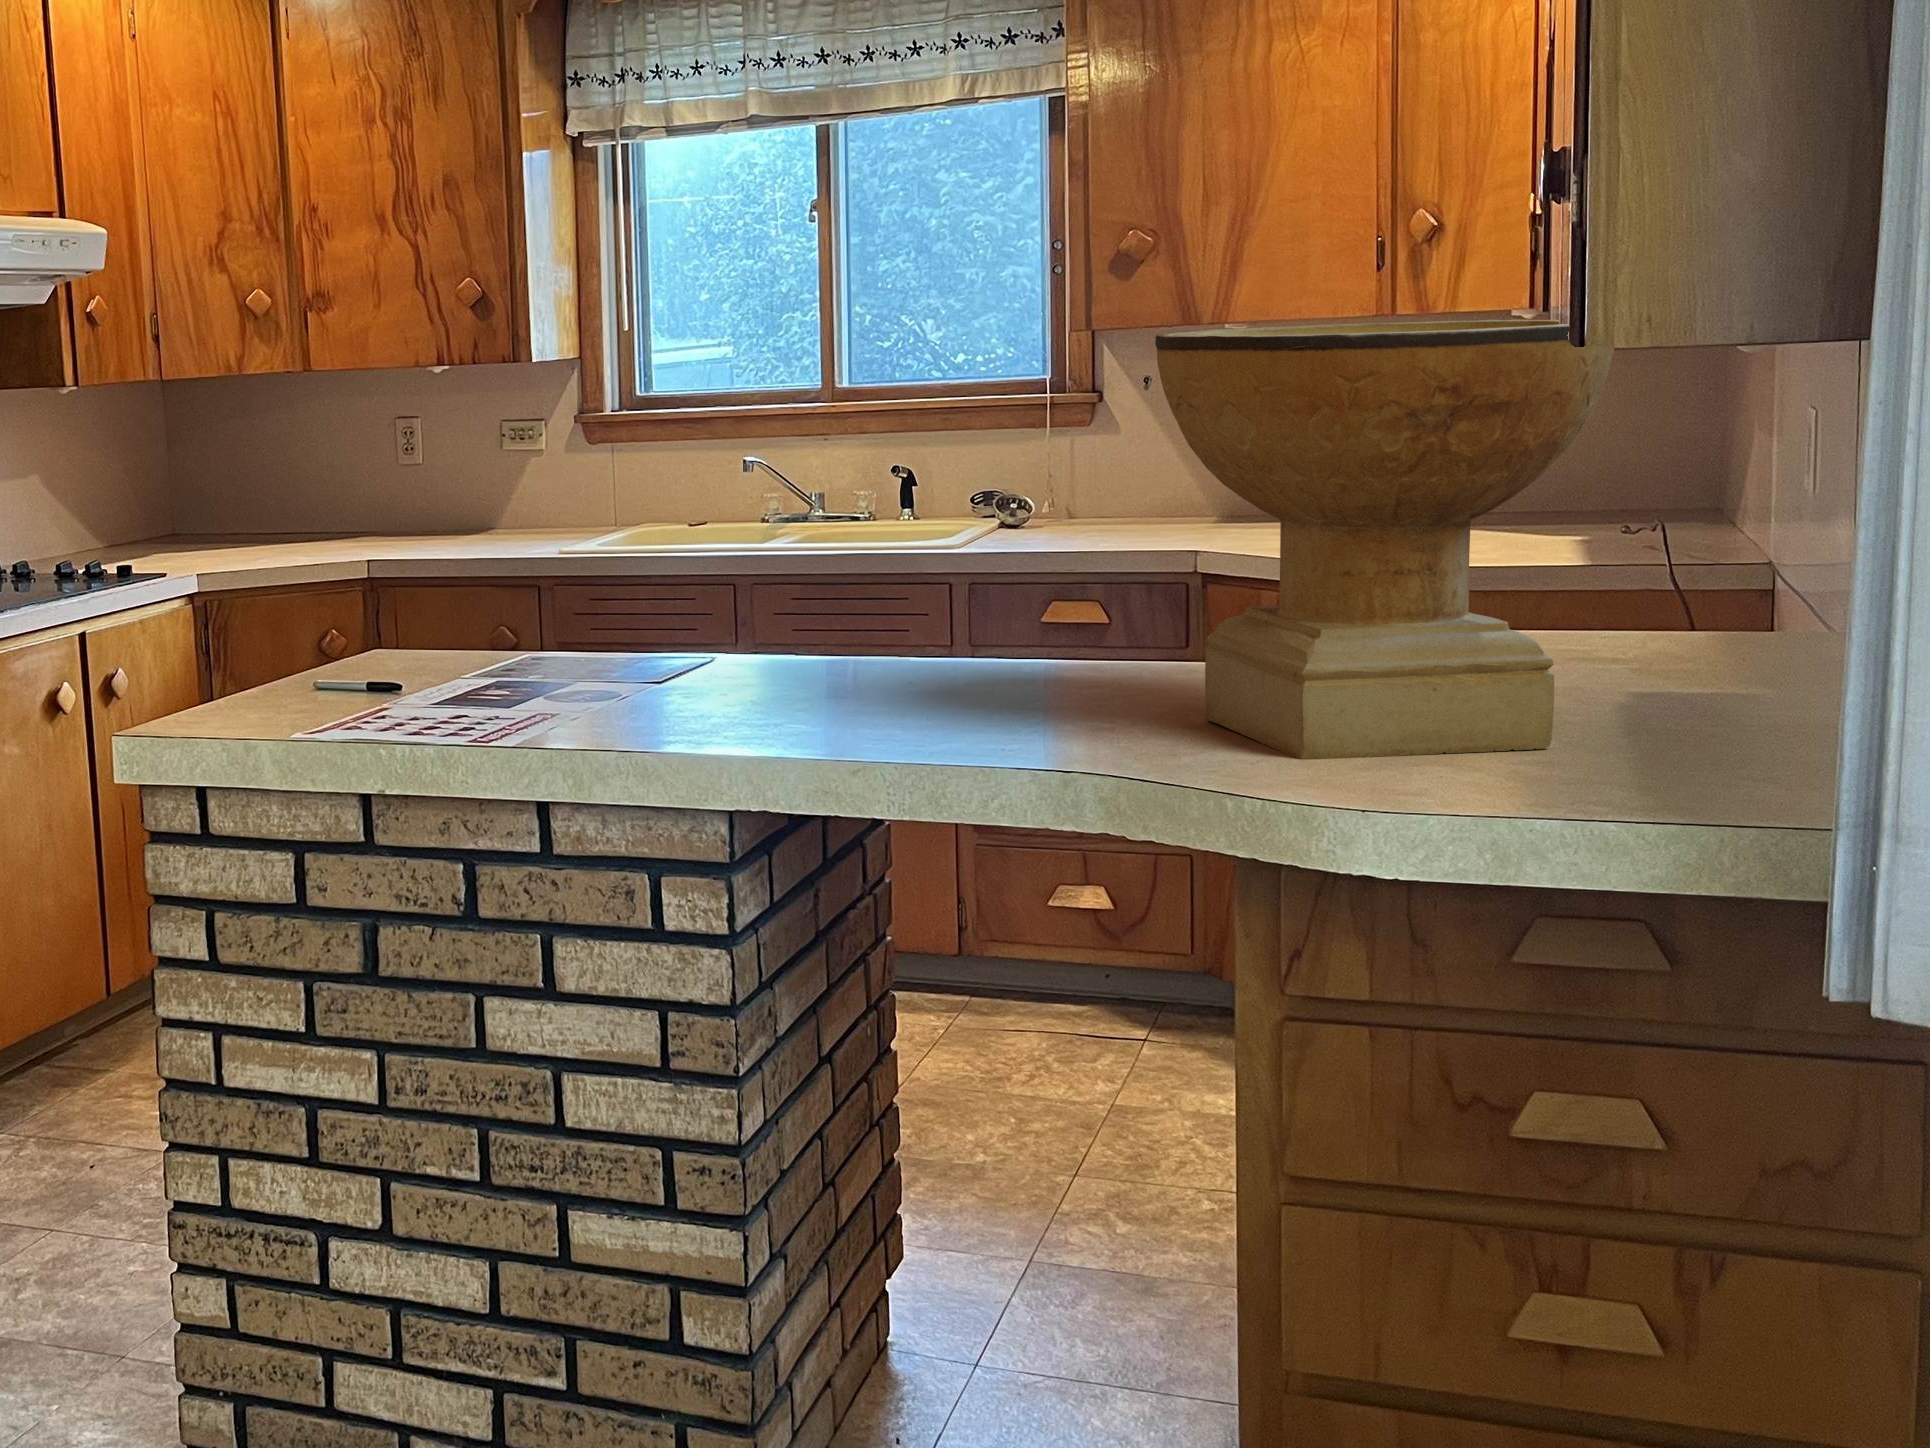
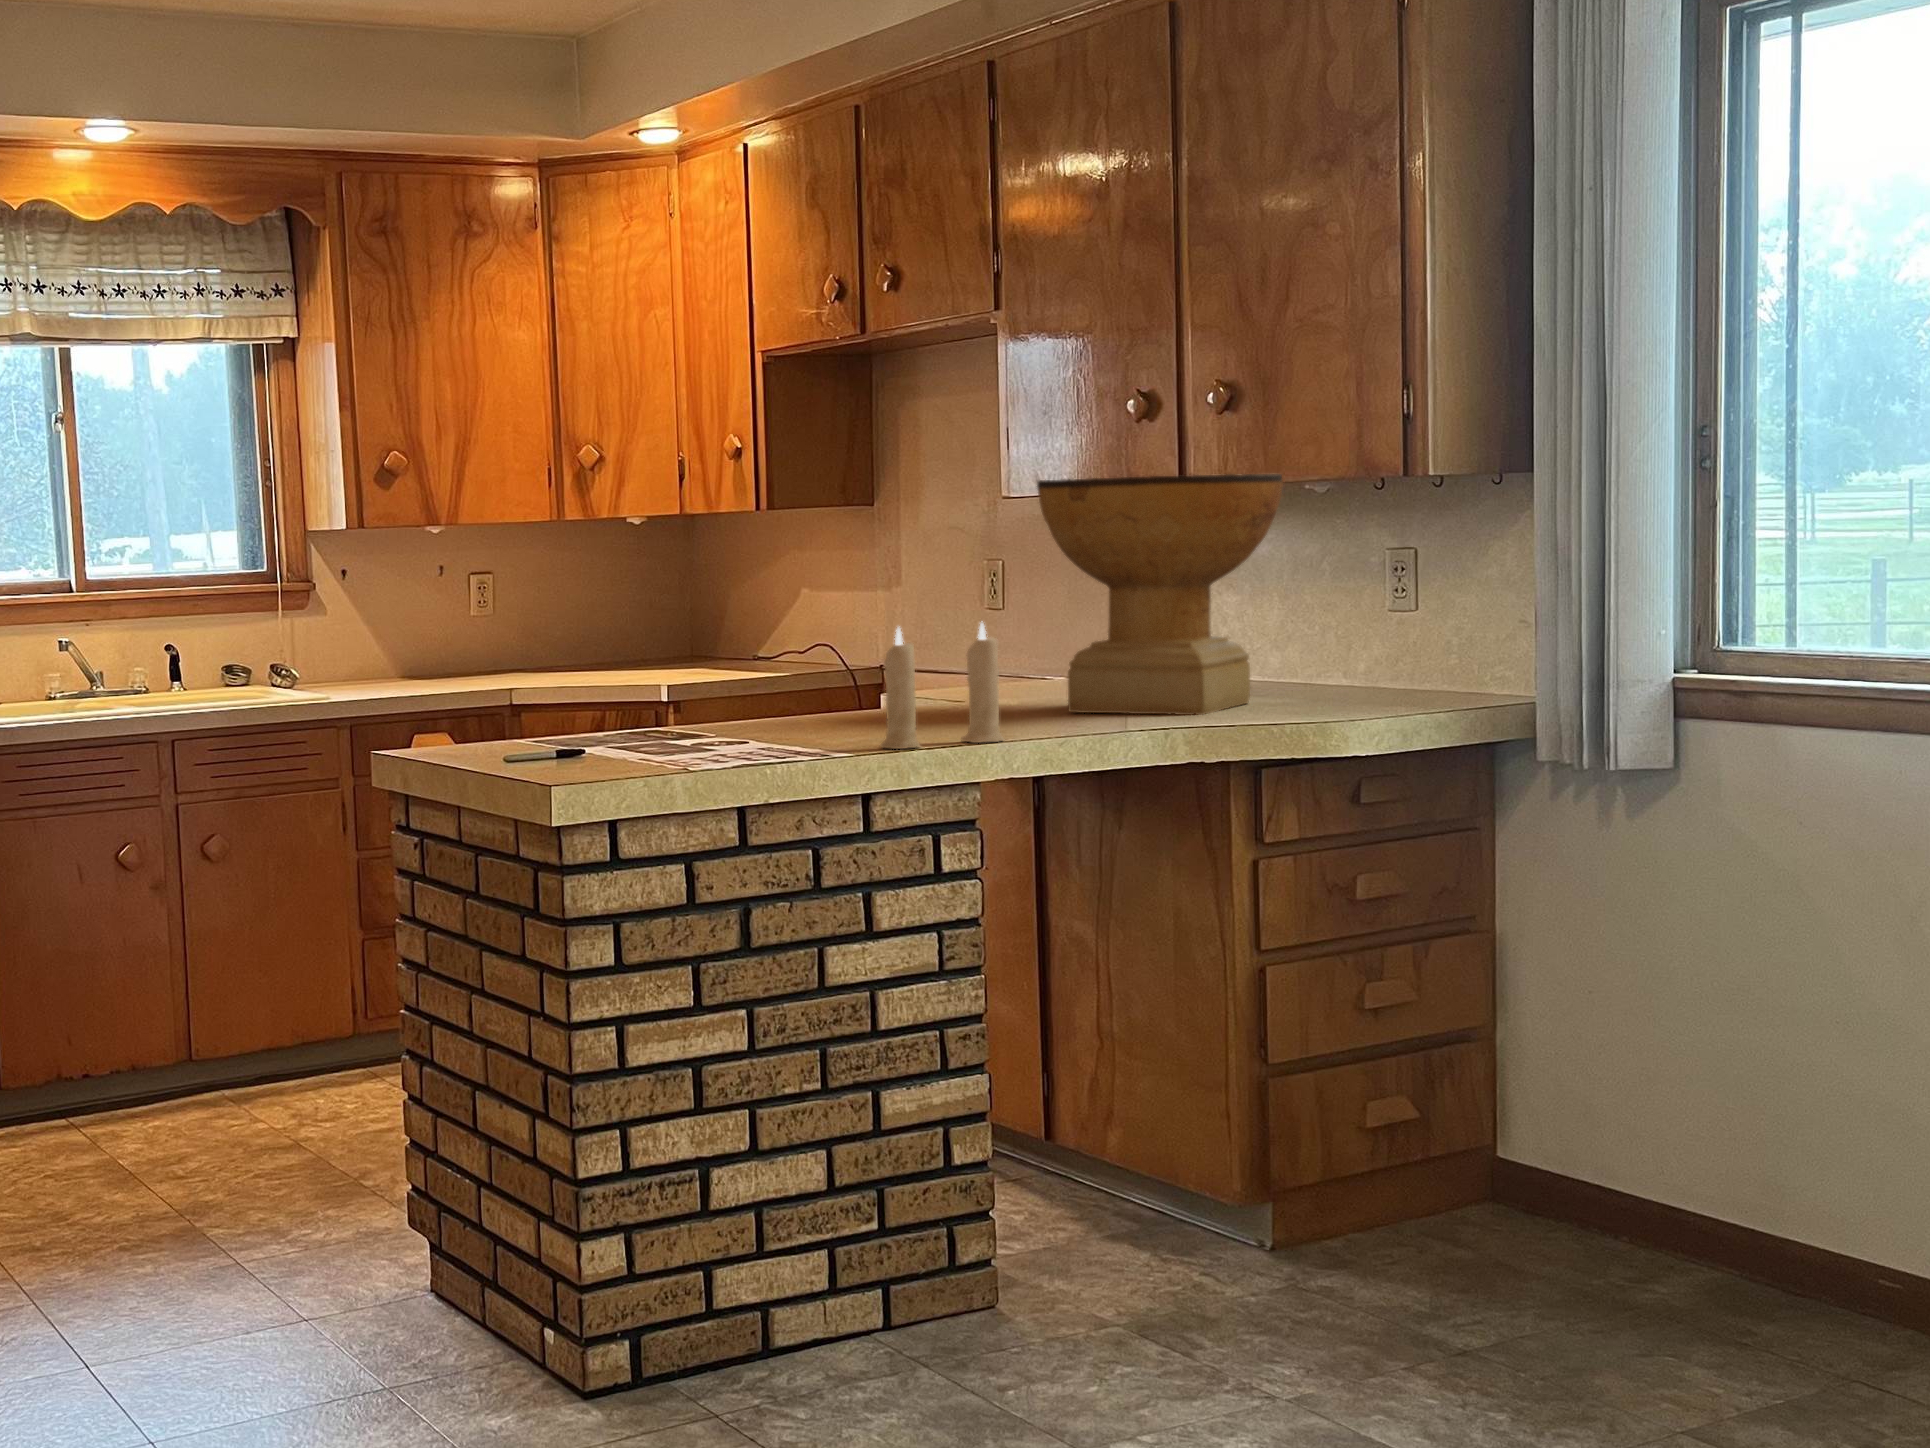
candle: none [573,563,757,757] -> present [880,623,1004,749]

